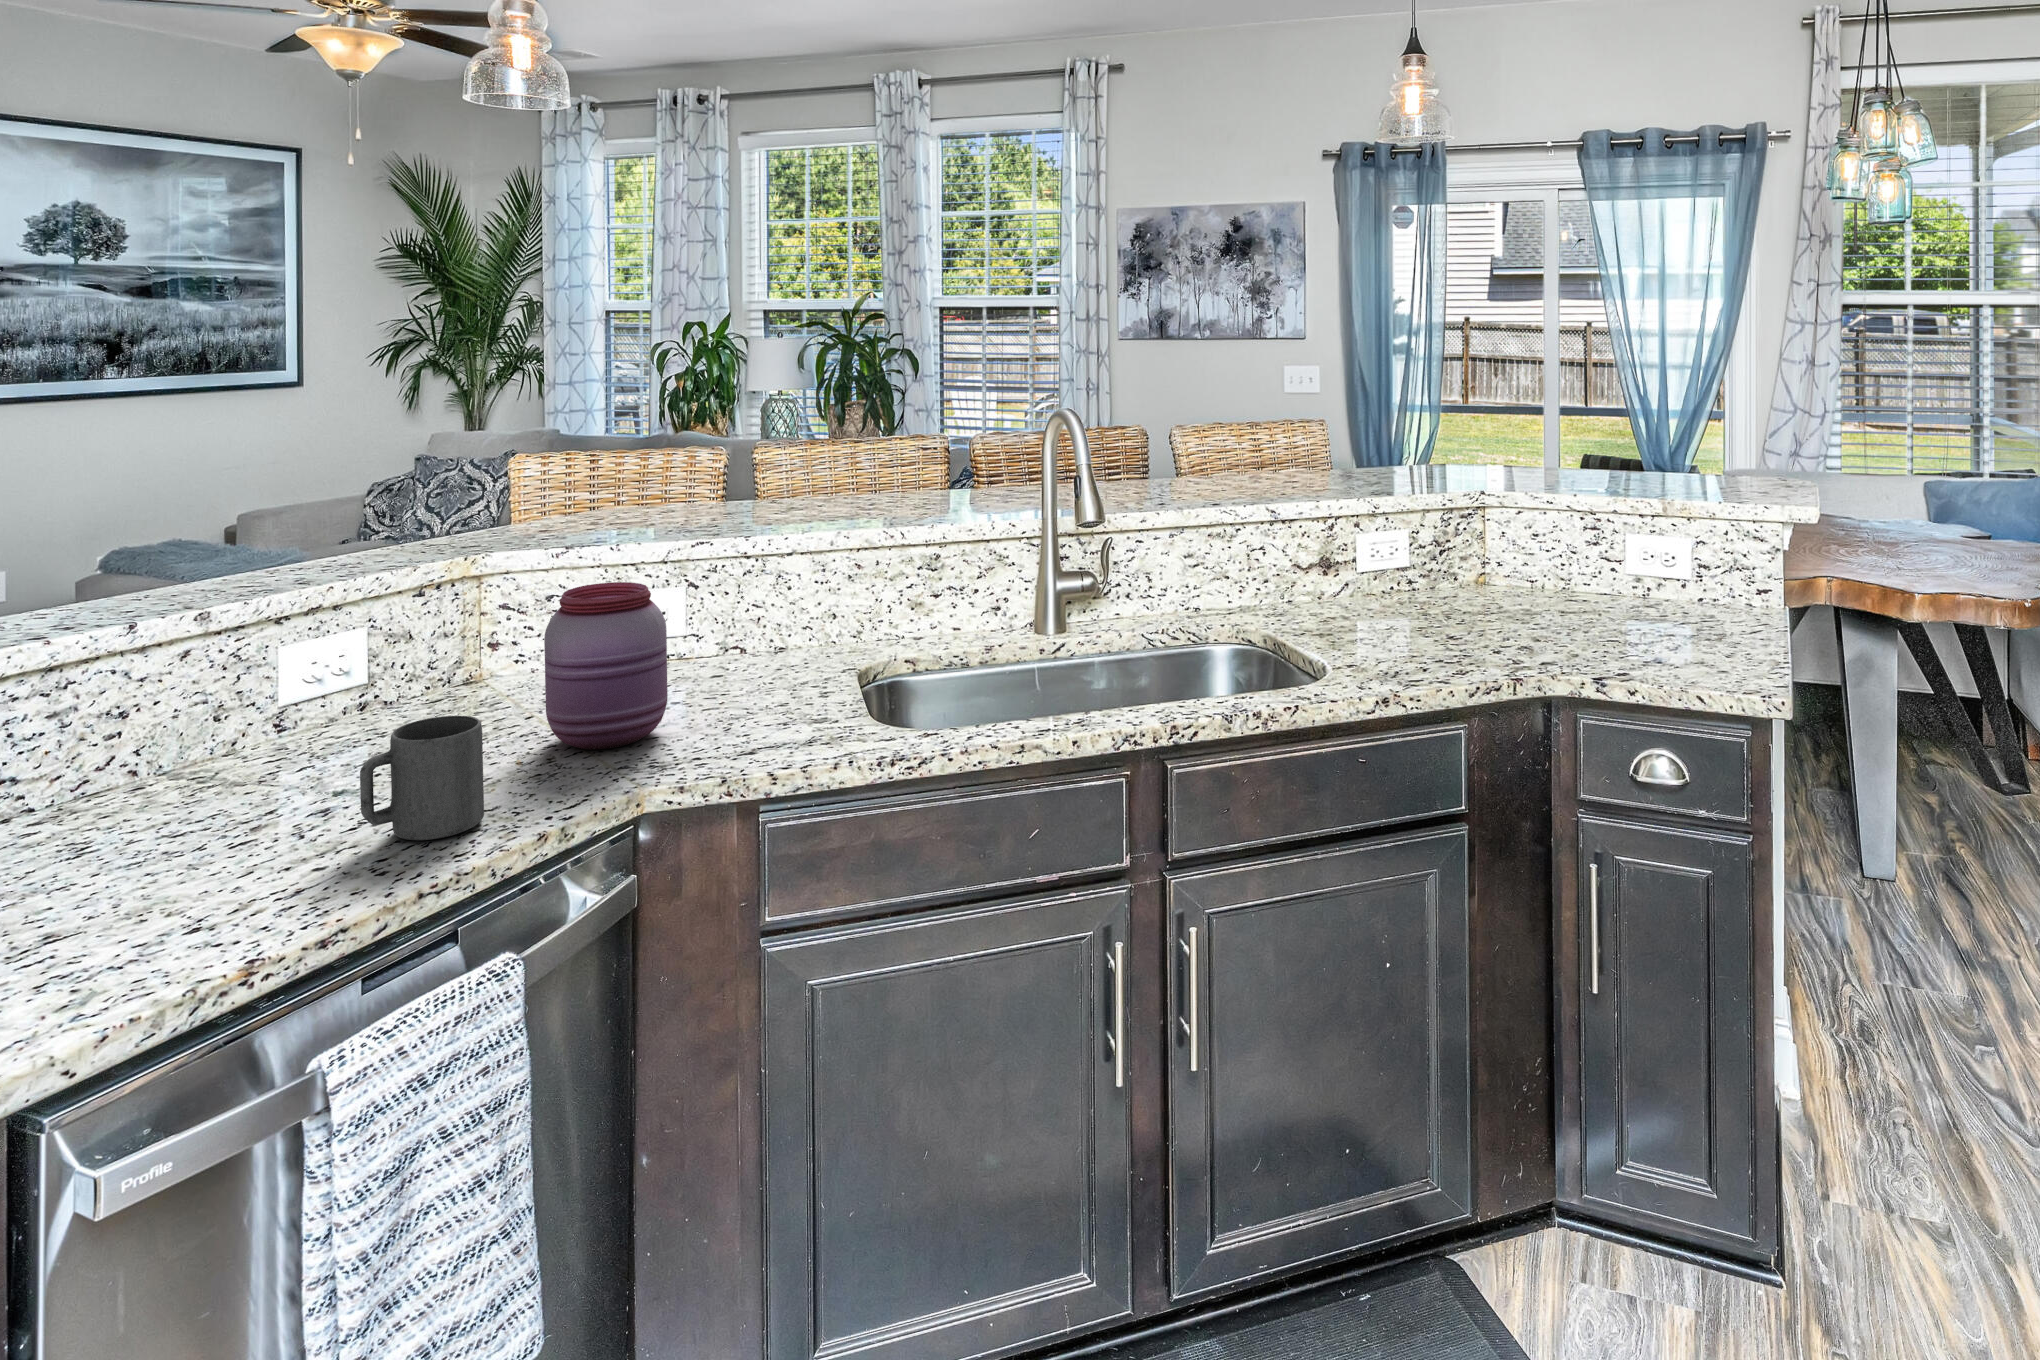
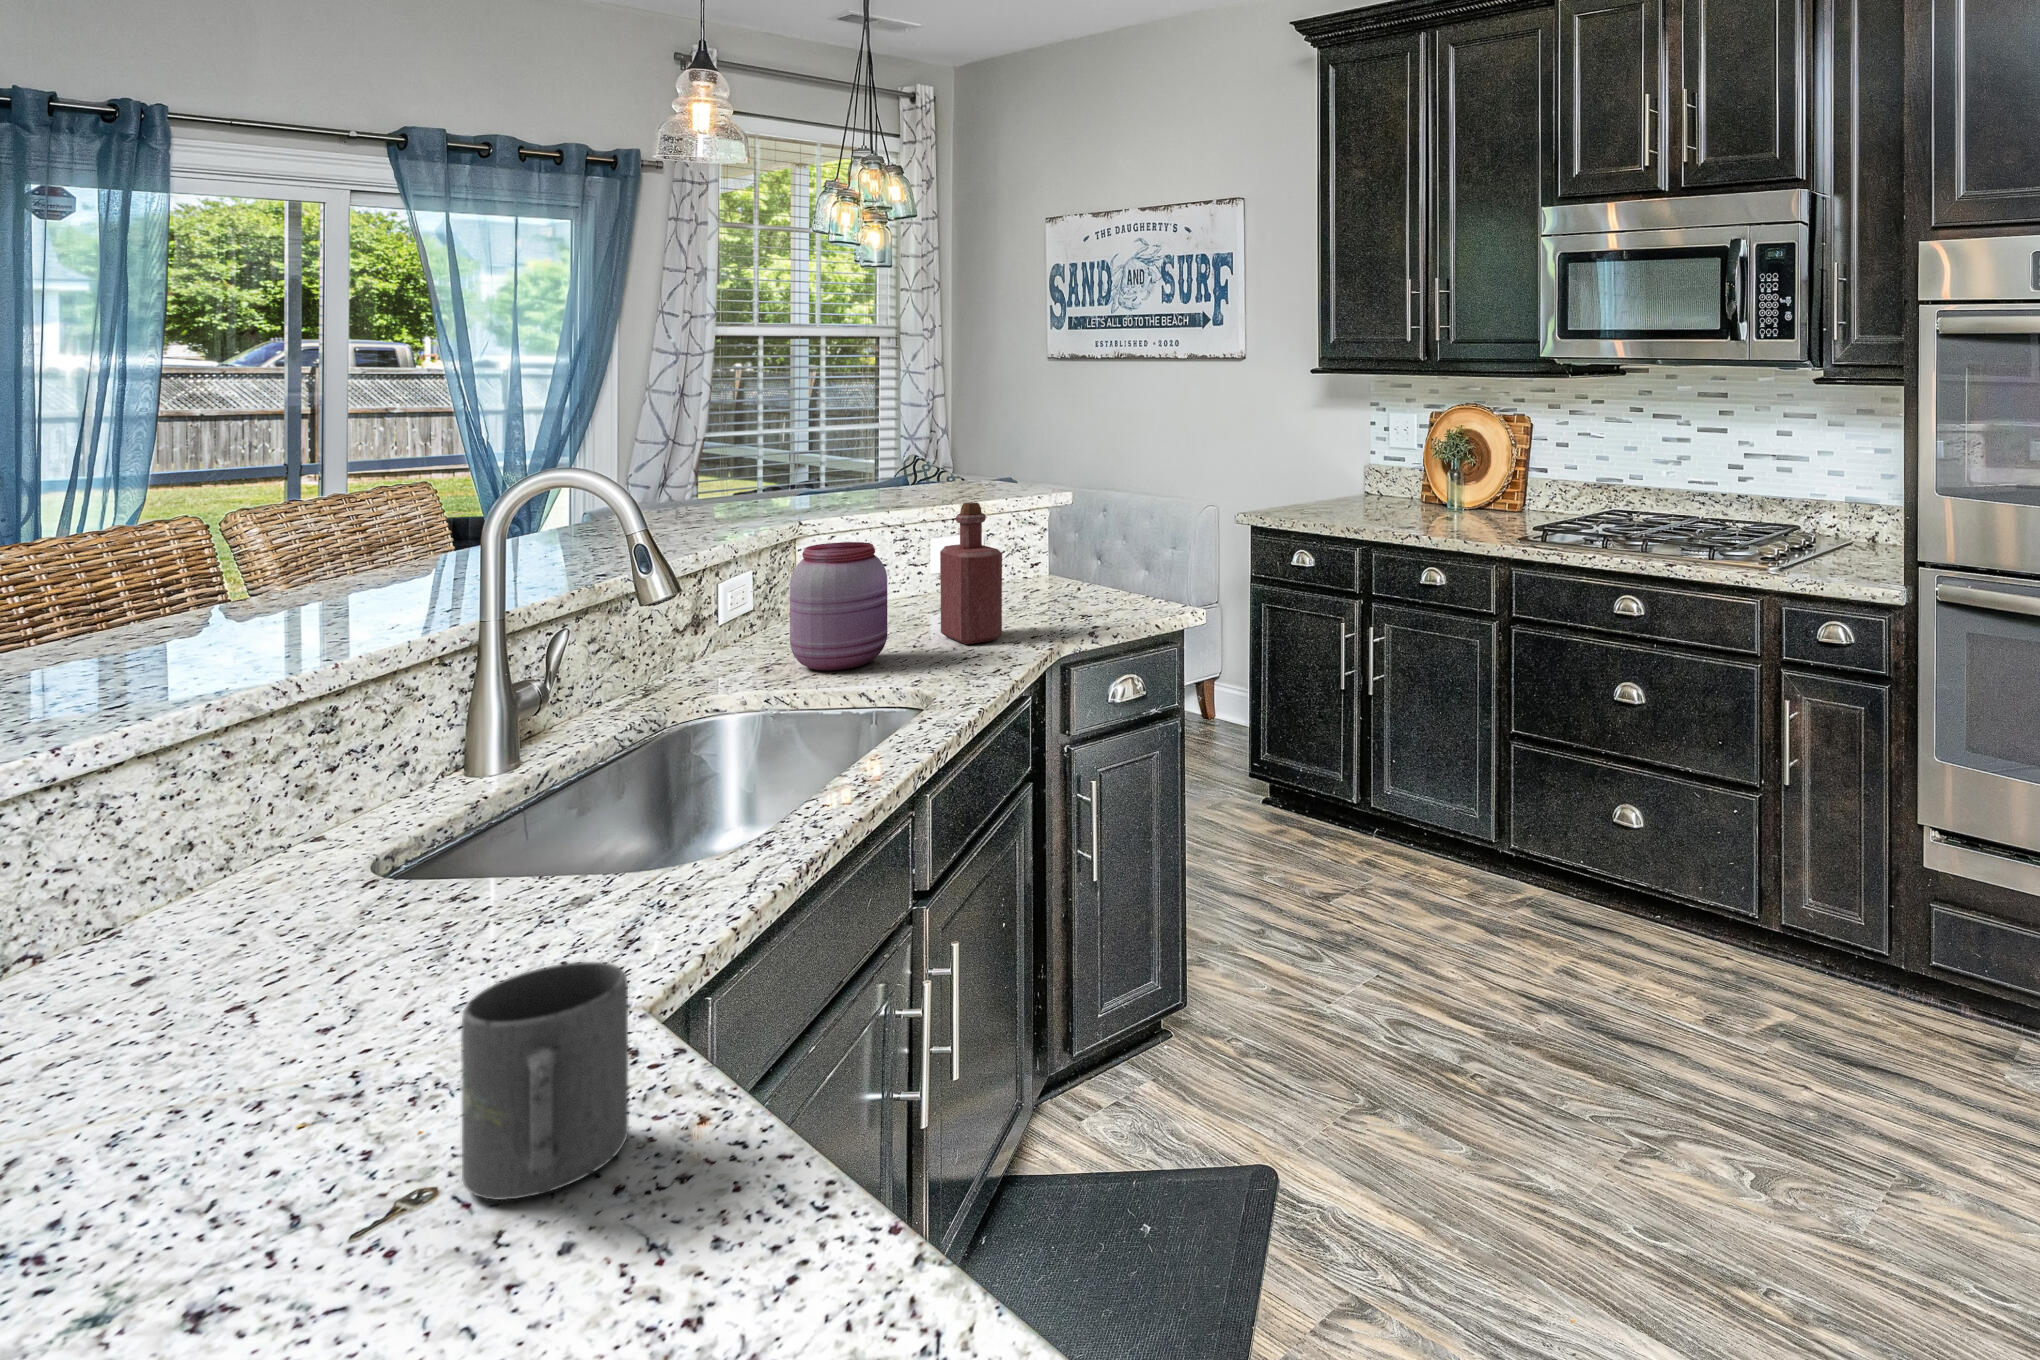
bottle: none [1499,492,1557,642] -> present [940,502,1002,644]
jar: present [544,582,668,749] -> present [790,542,887,670]

